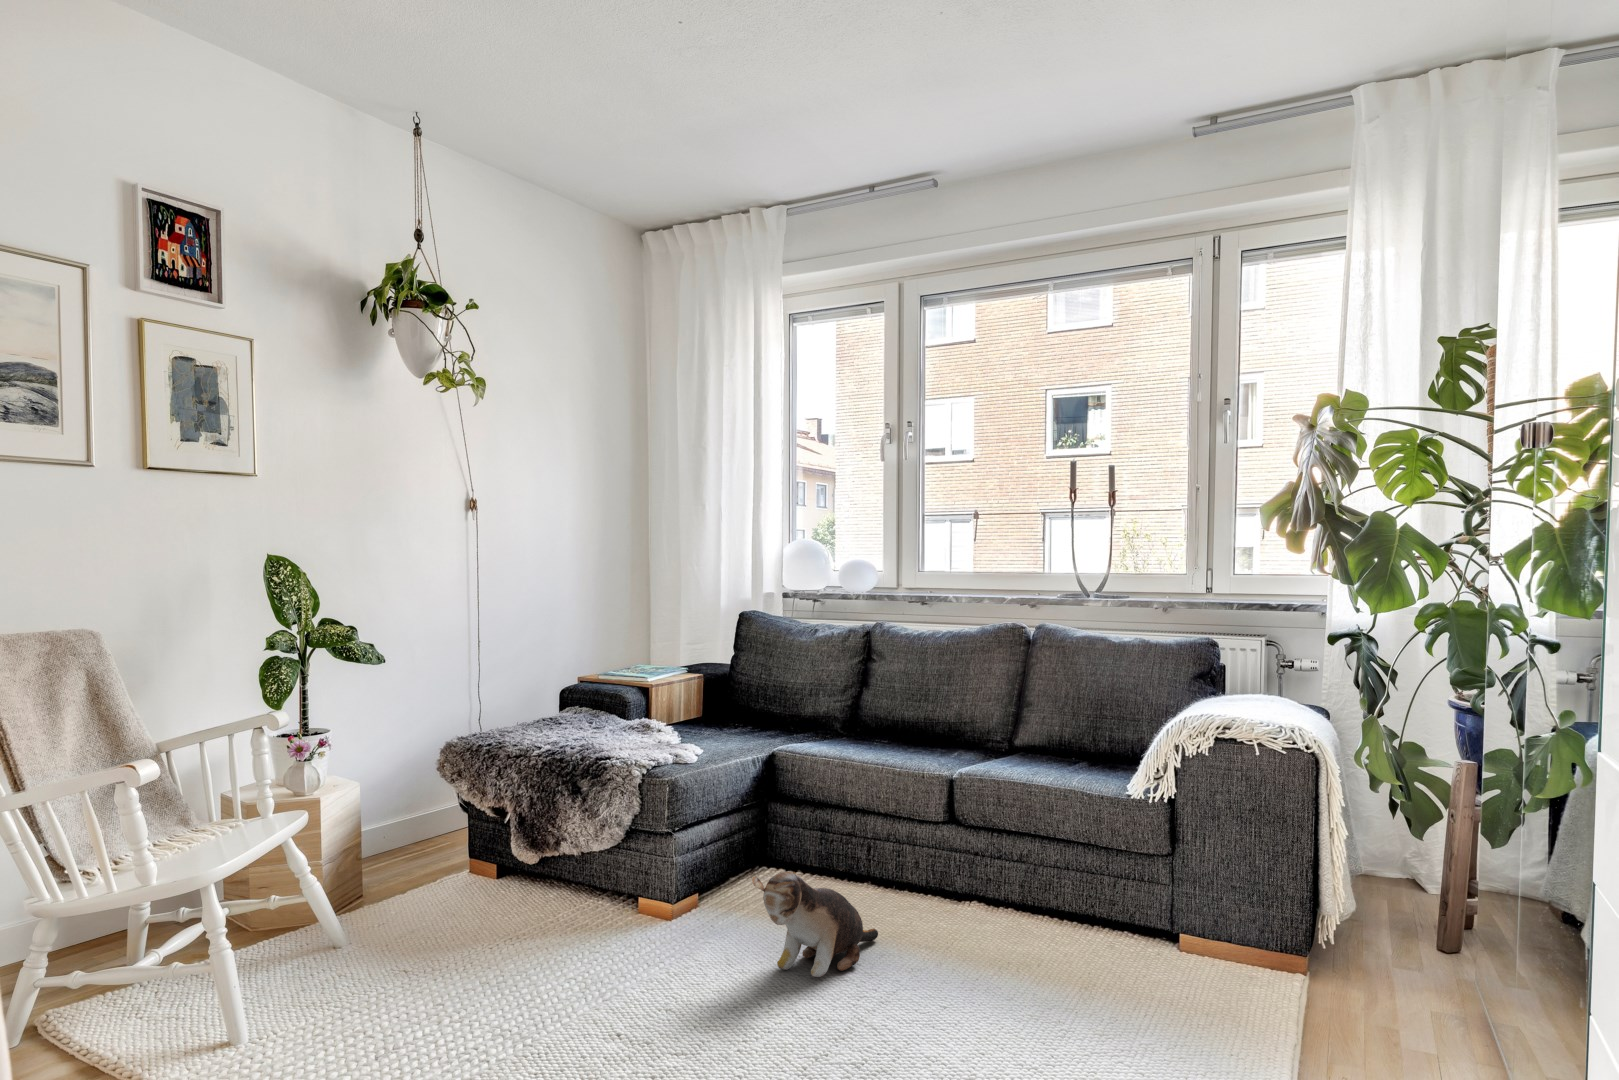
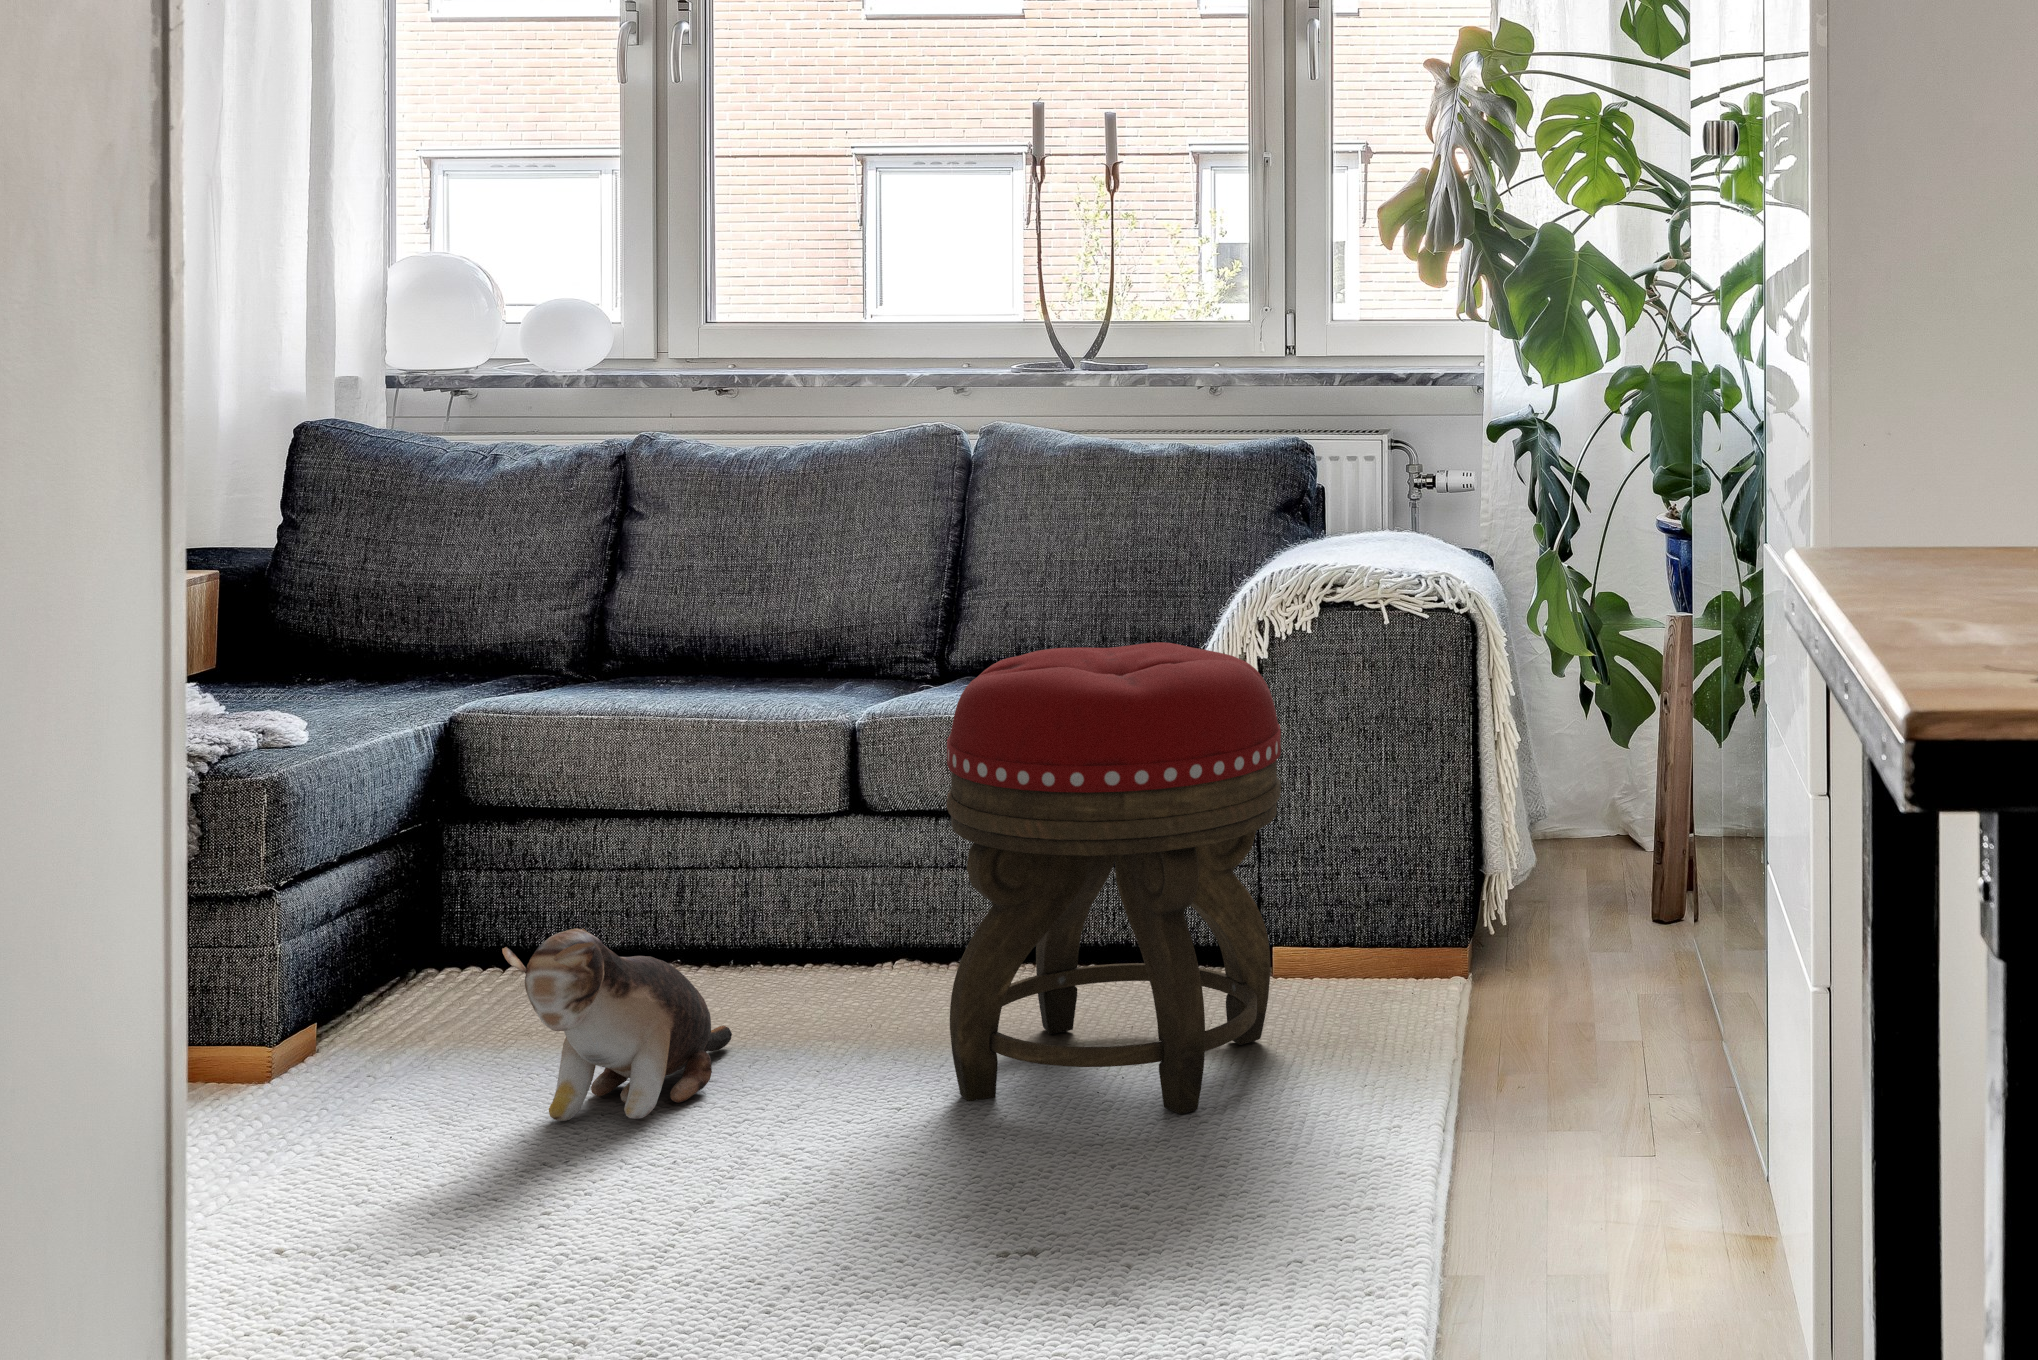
footstool: none [979,749,1180,1044] -> present [947,642,1281,1114]

